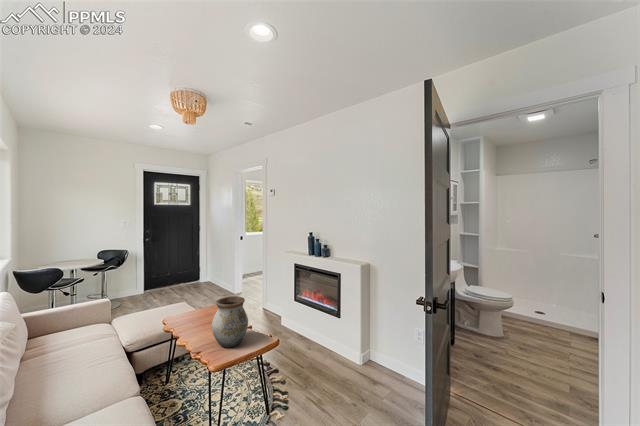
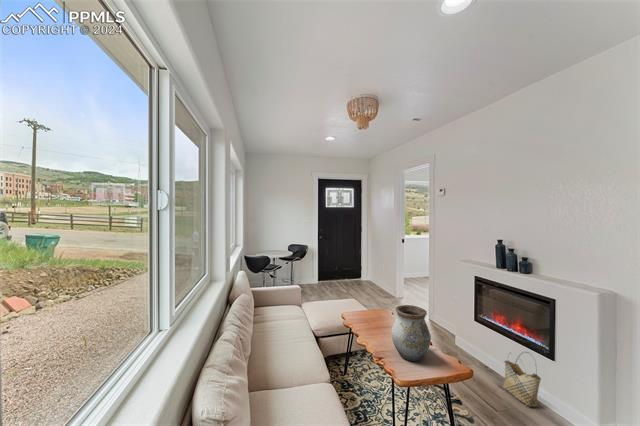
woven basket: none [311,318,334,359] -> present [503,352,541,407]

